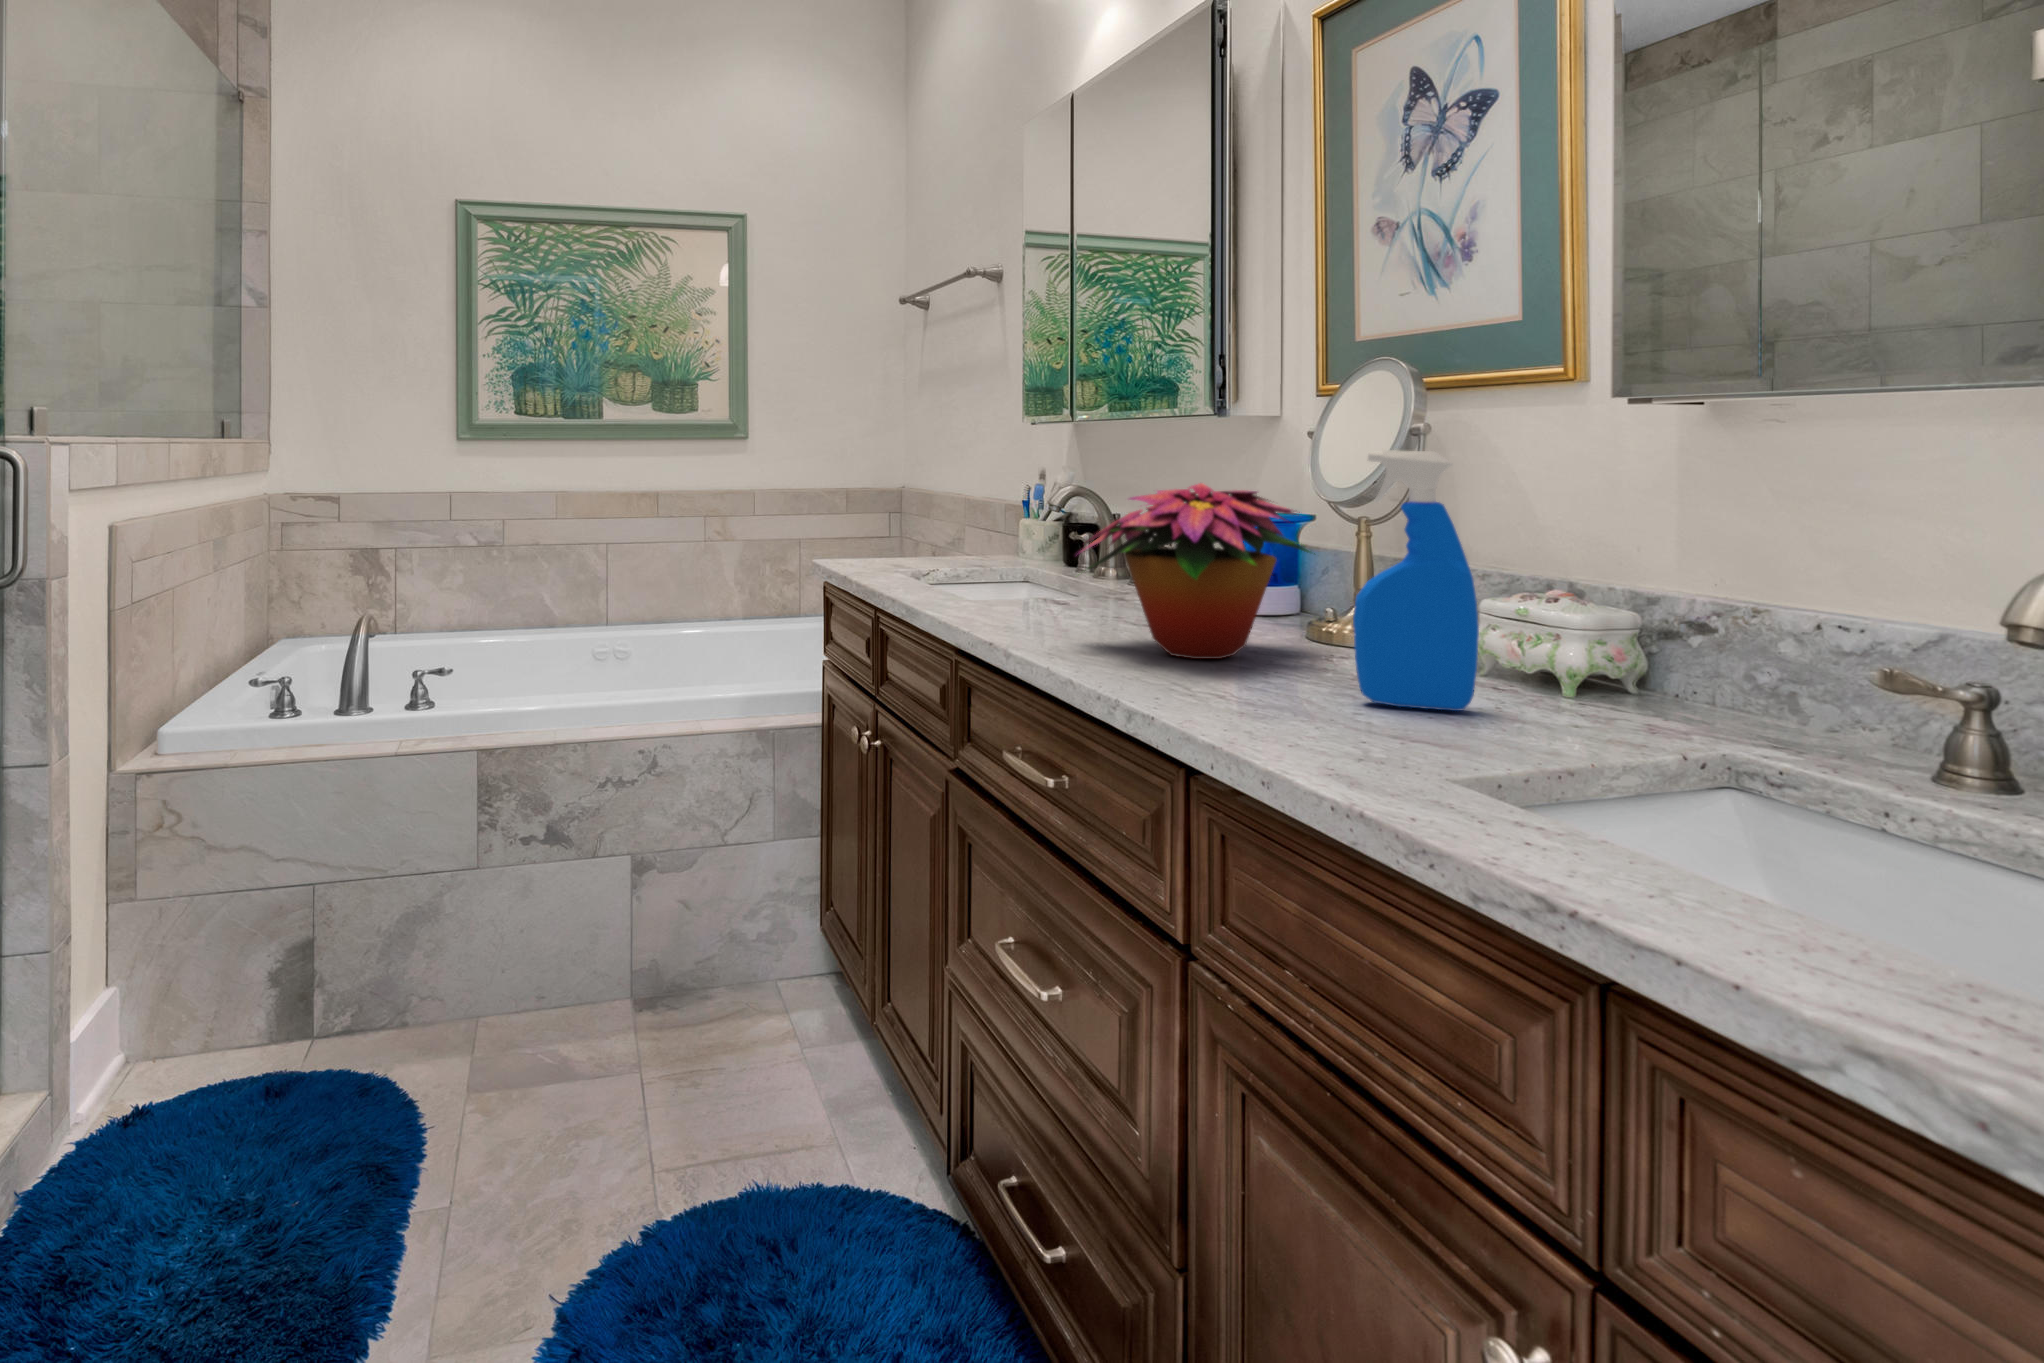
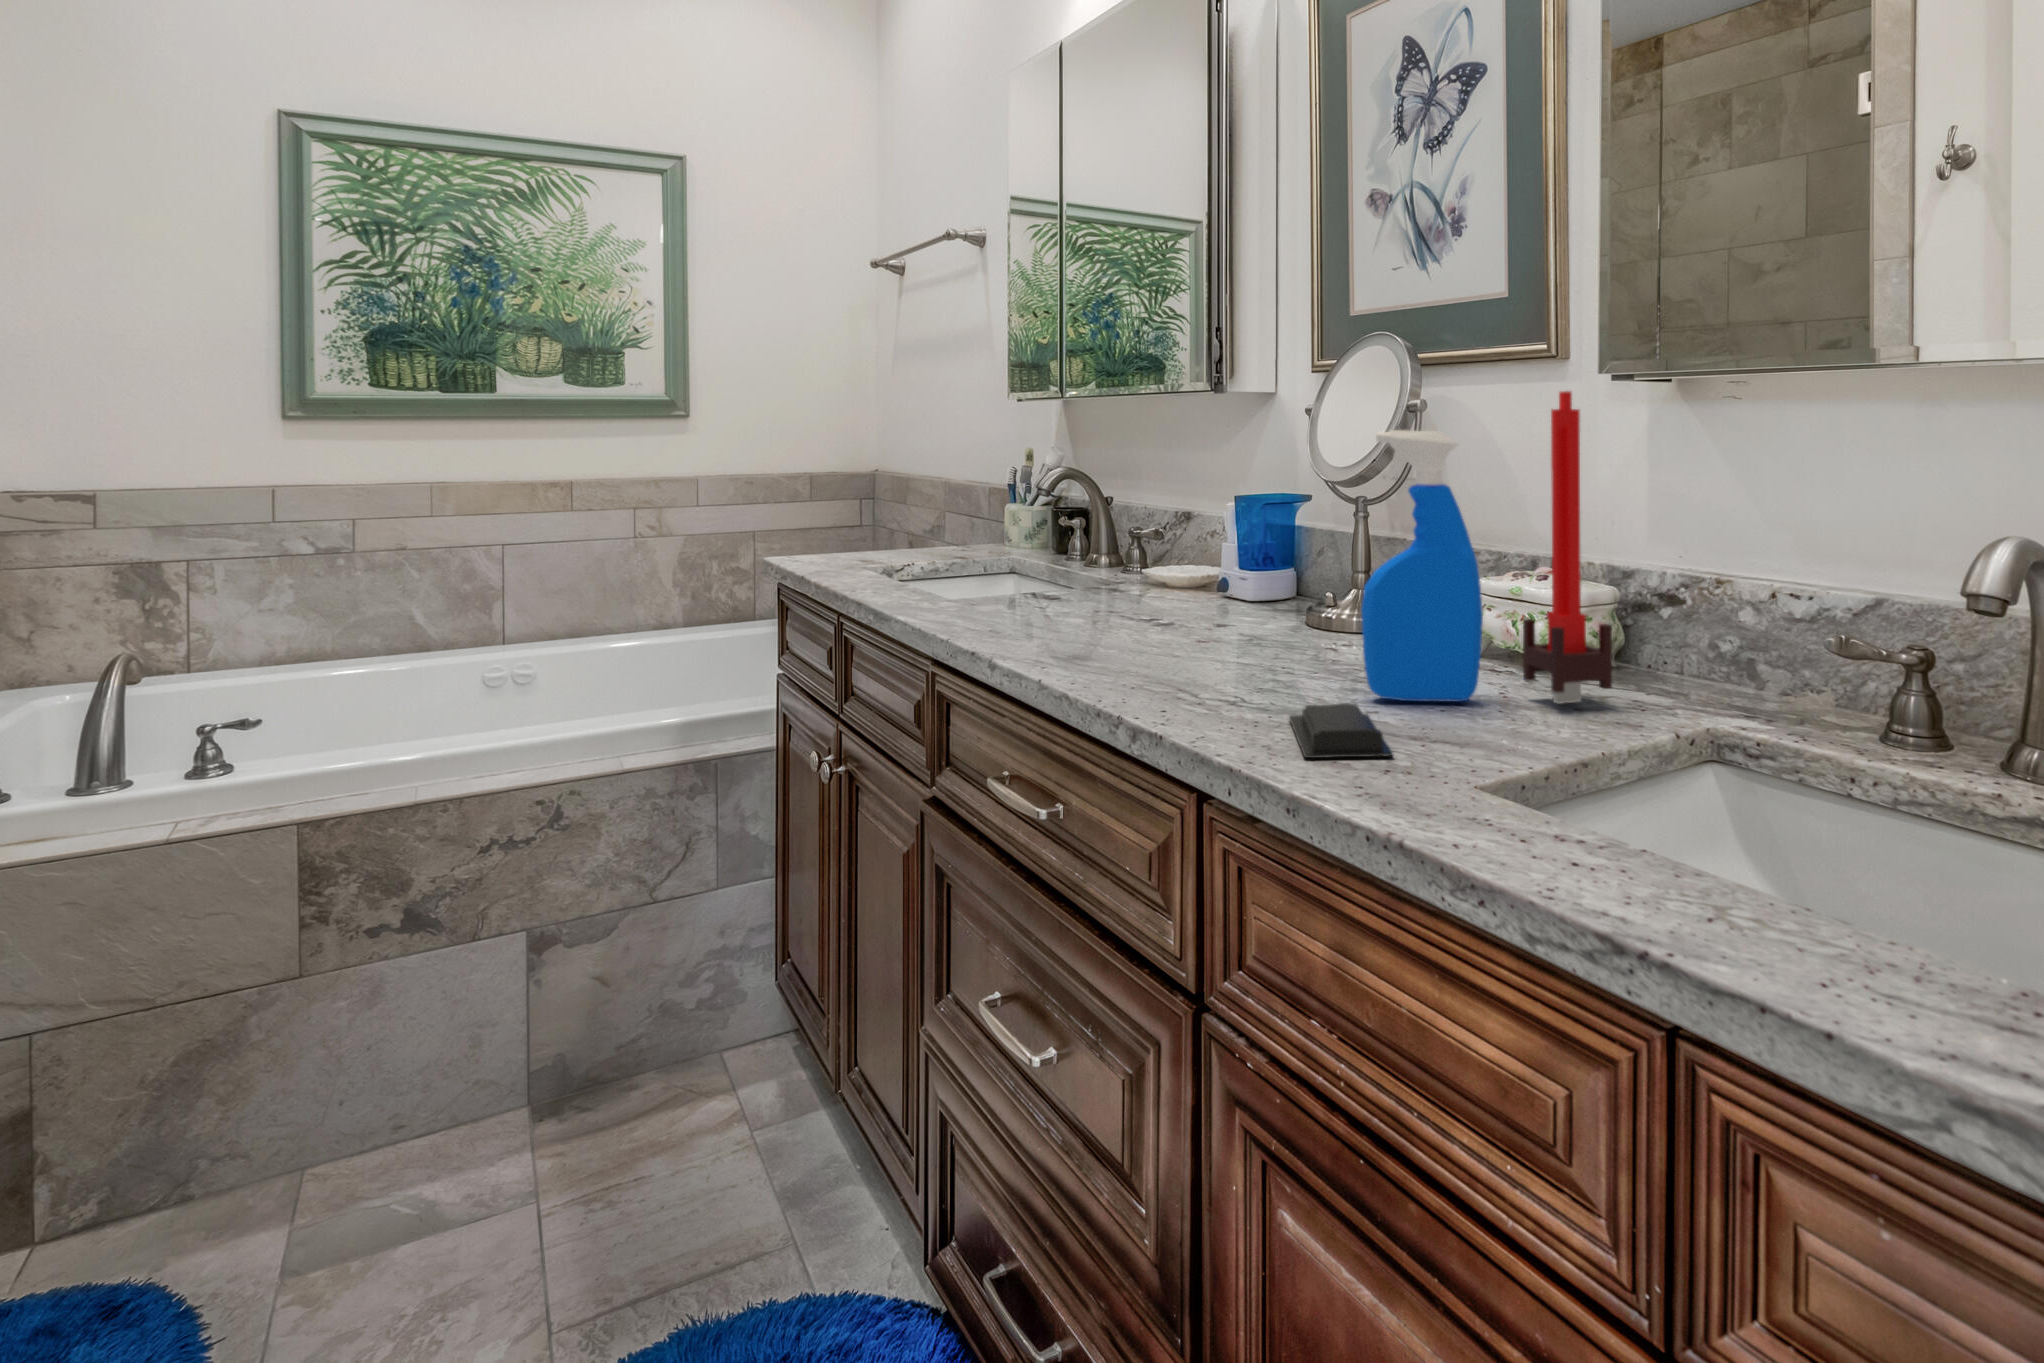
candle: none [1523,413,1621,720] -> present [1523,391,1612,704]
flower arrangement: present [1082,483,1310,659] -> none [1054,464,1326,659]
soap bar: none [1279,700,1377,749] -> present [1289,703,1394,758]

